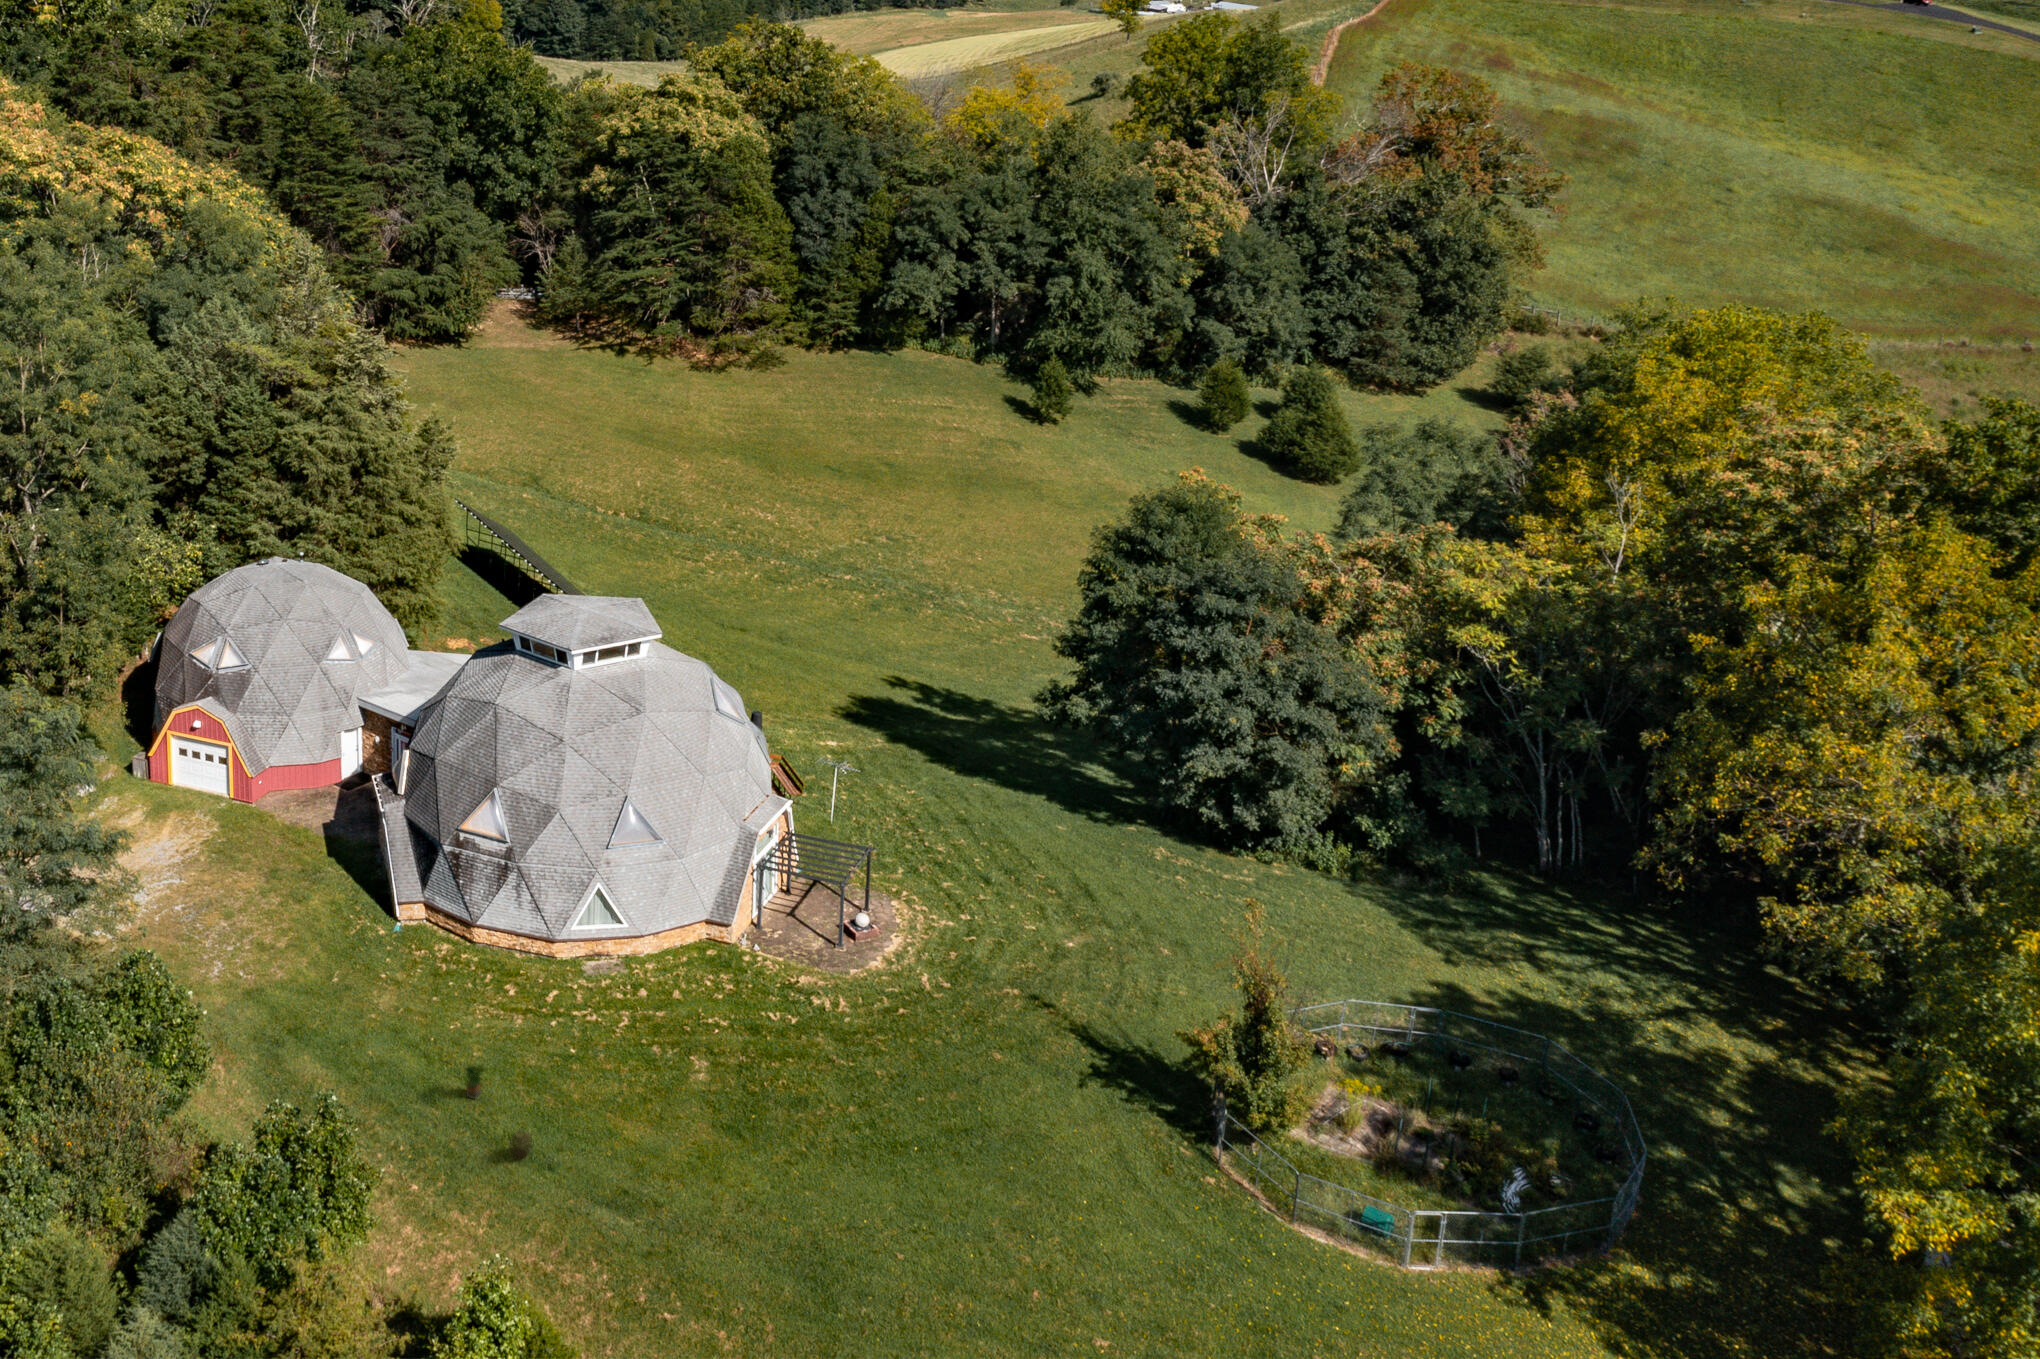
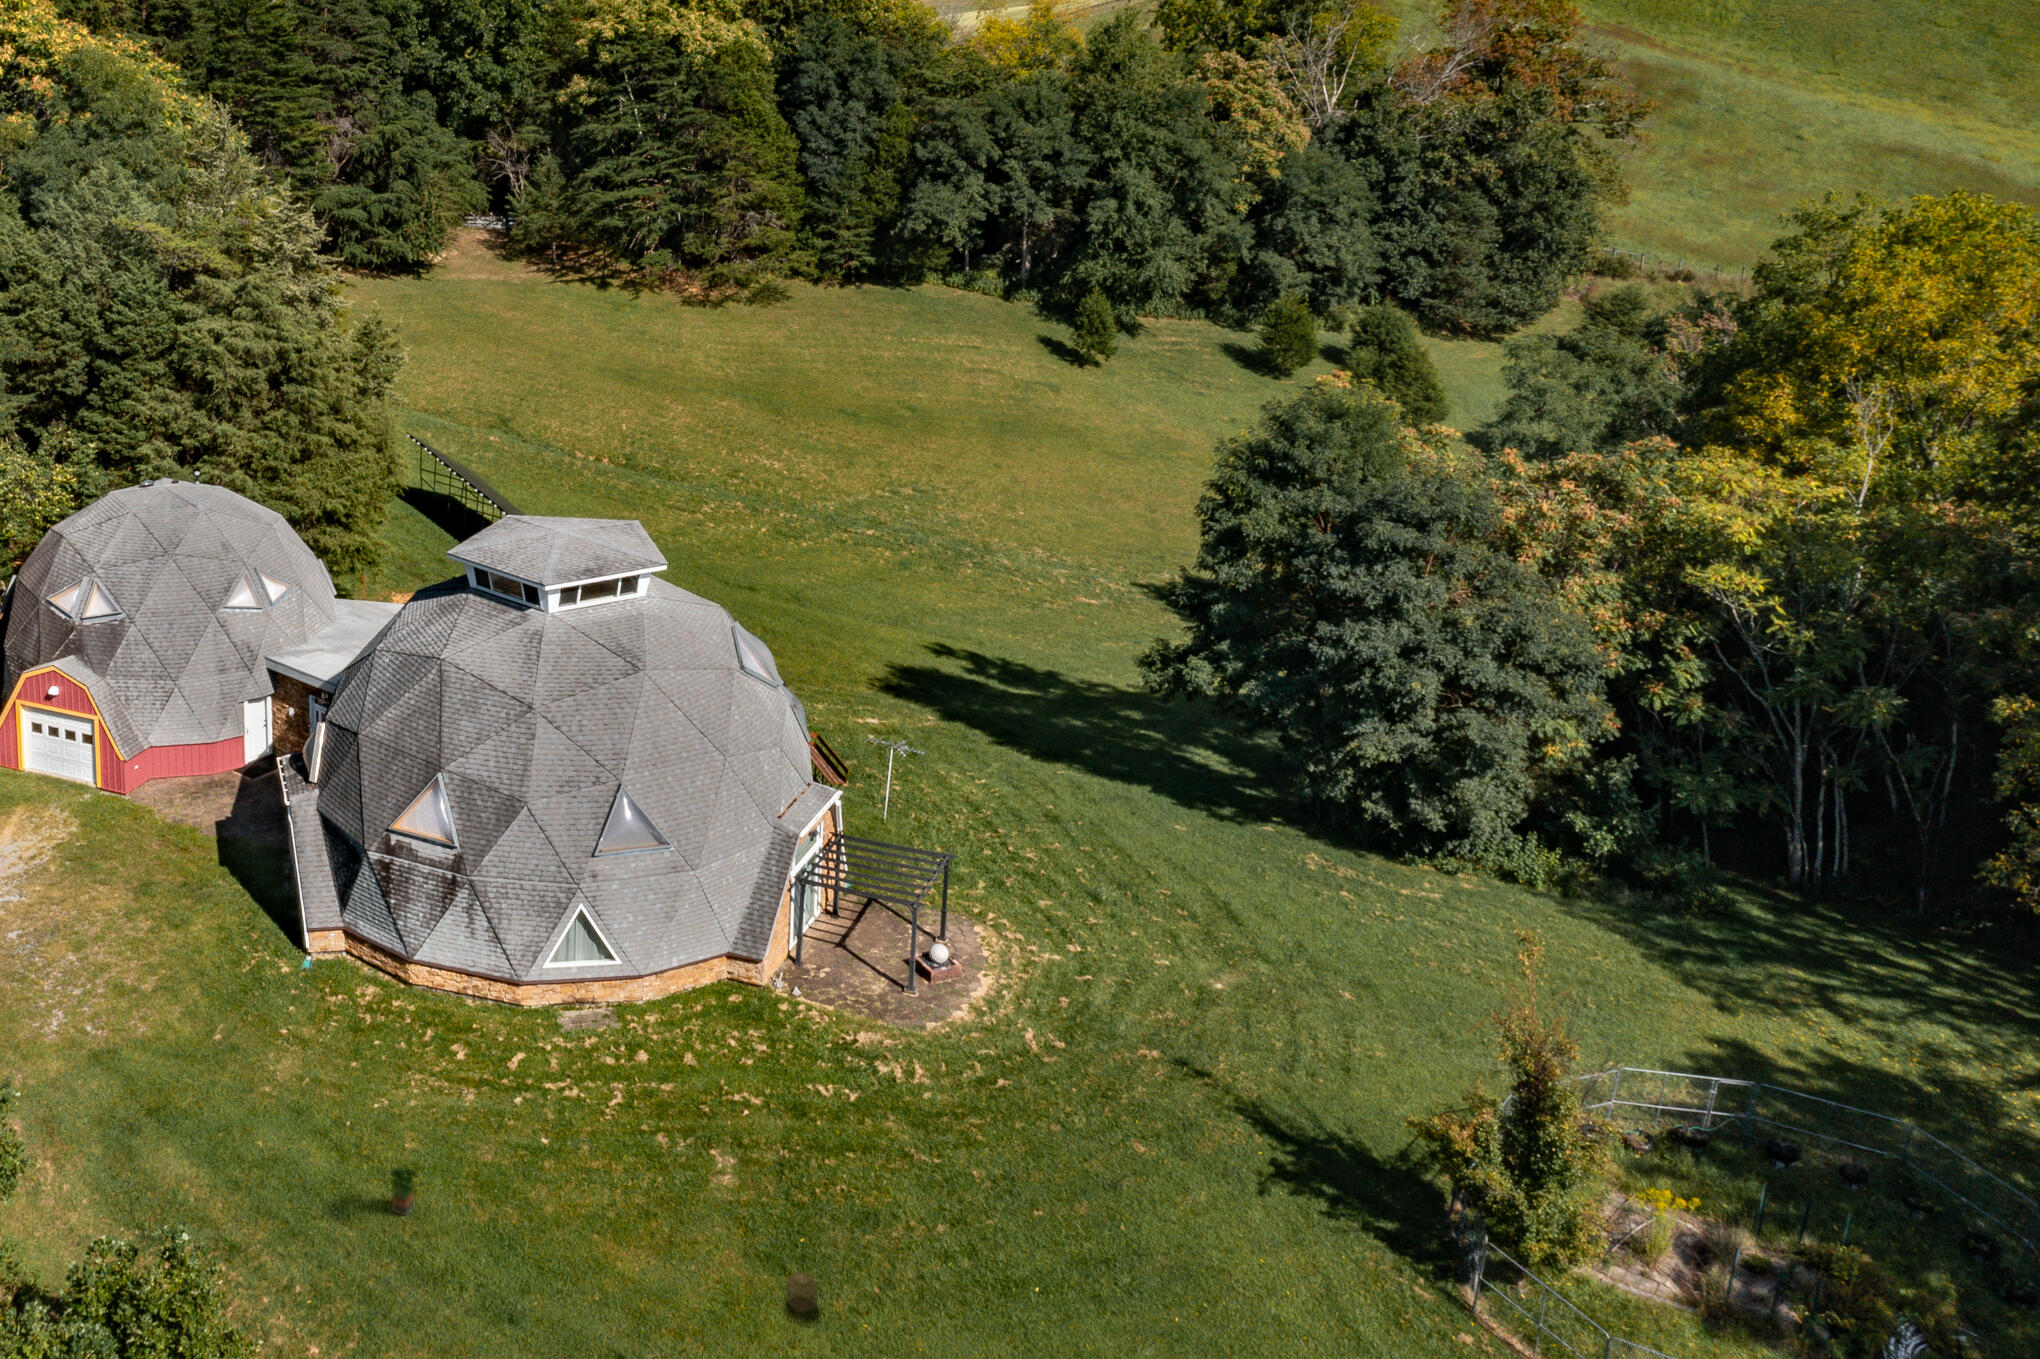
woven basket: present [510,1131,532,1158] -> present [786,1272,818,1312]

